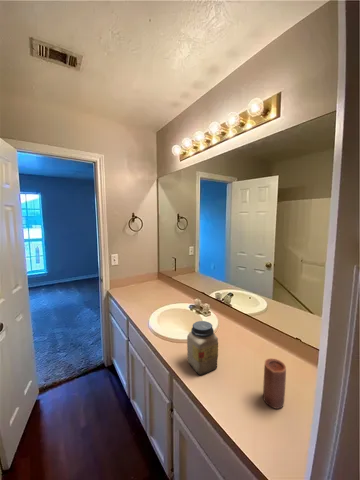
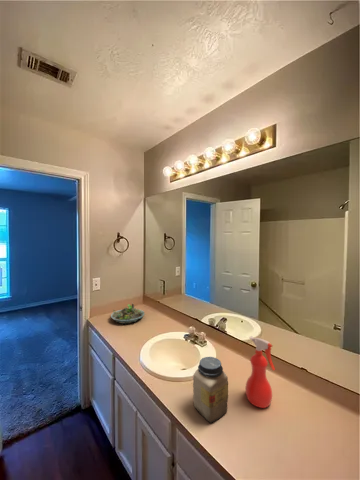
succulent planter: none [127,277,158,295] -> present [111,304,144,324]
spray bottle: none [237,306,262,368] -> present [246,336,275,408]
candle: present [263,359,286,409] -> none [284,399,310,459]

